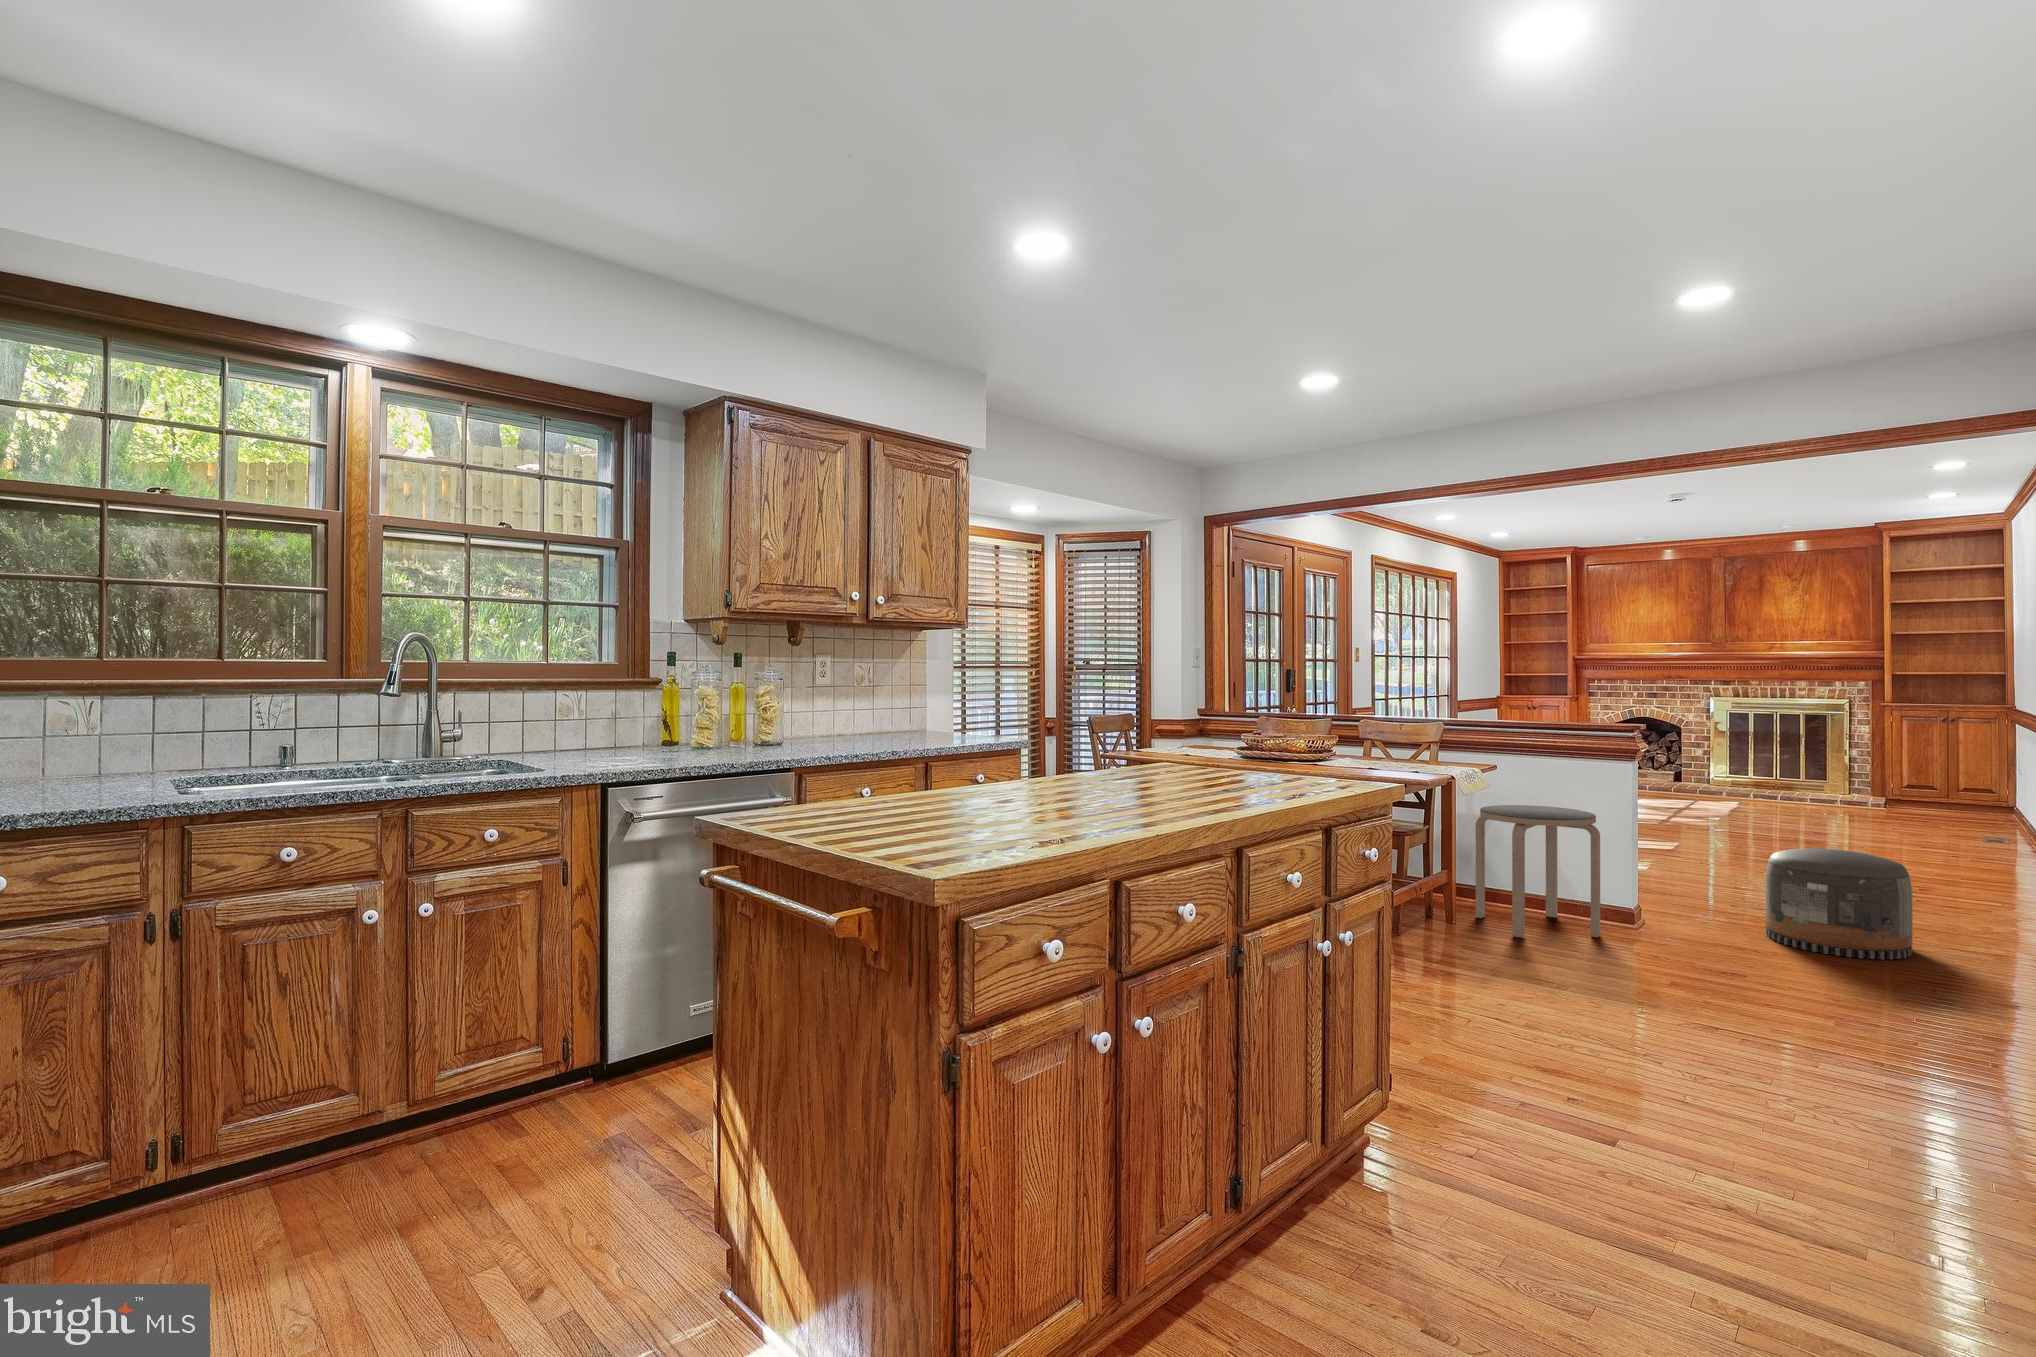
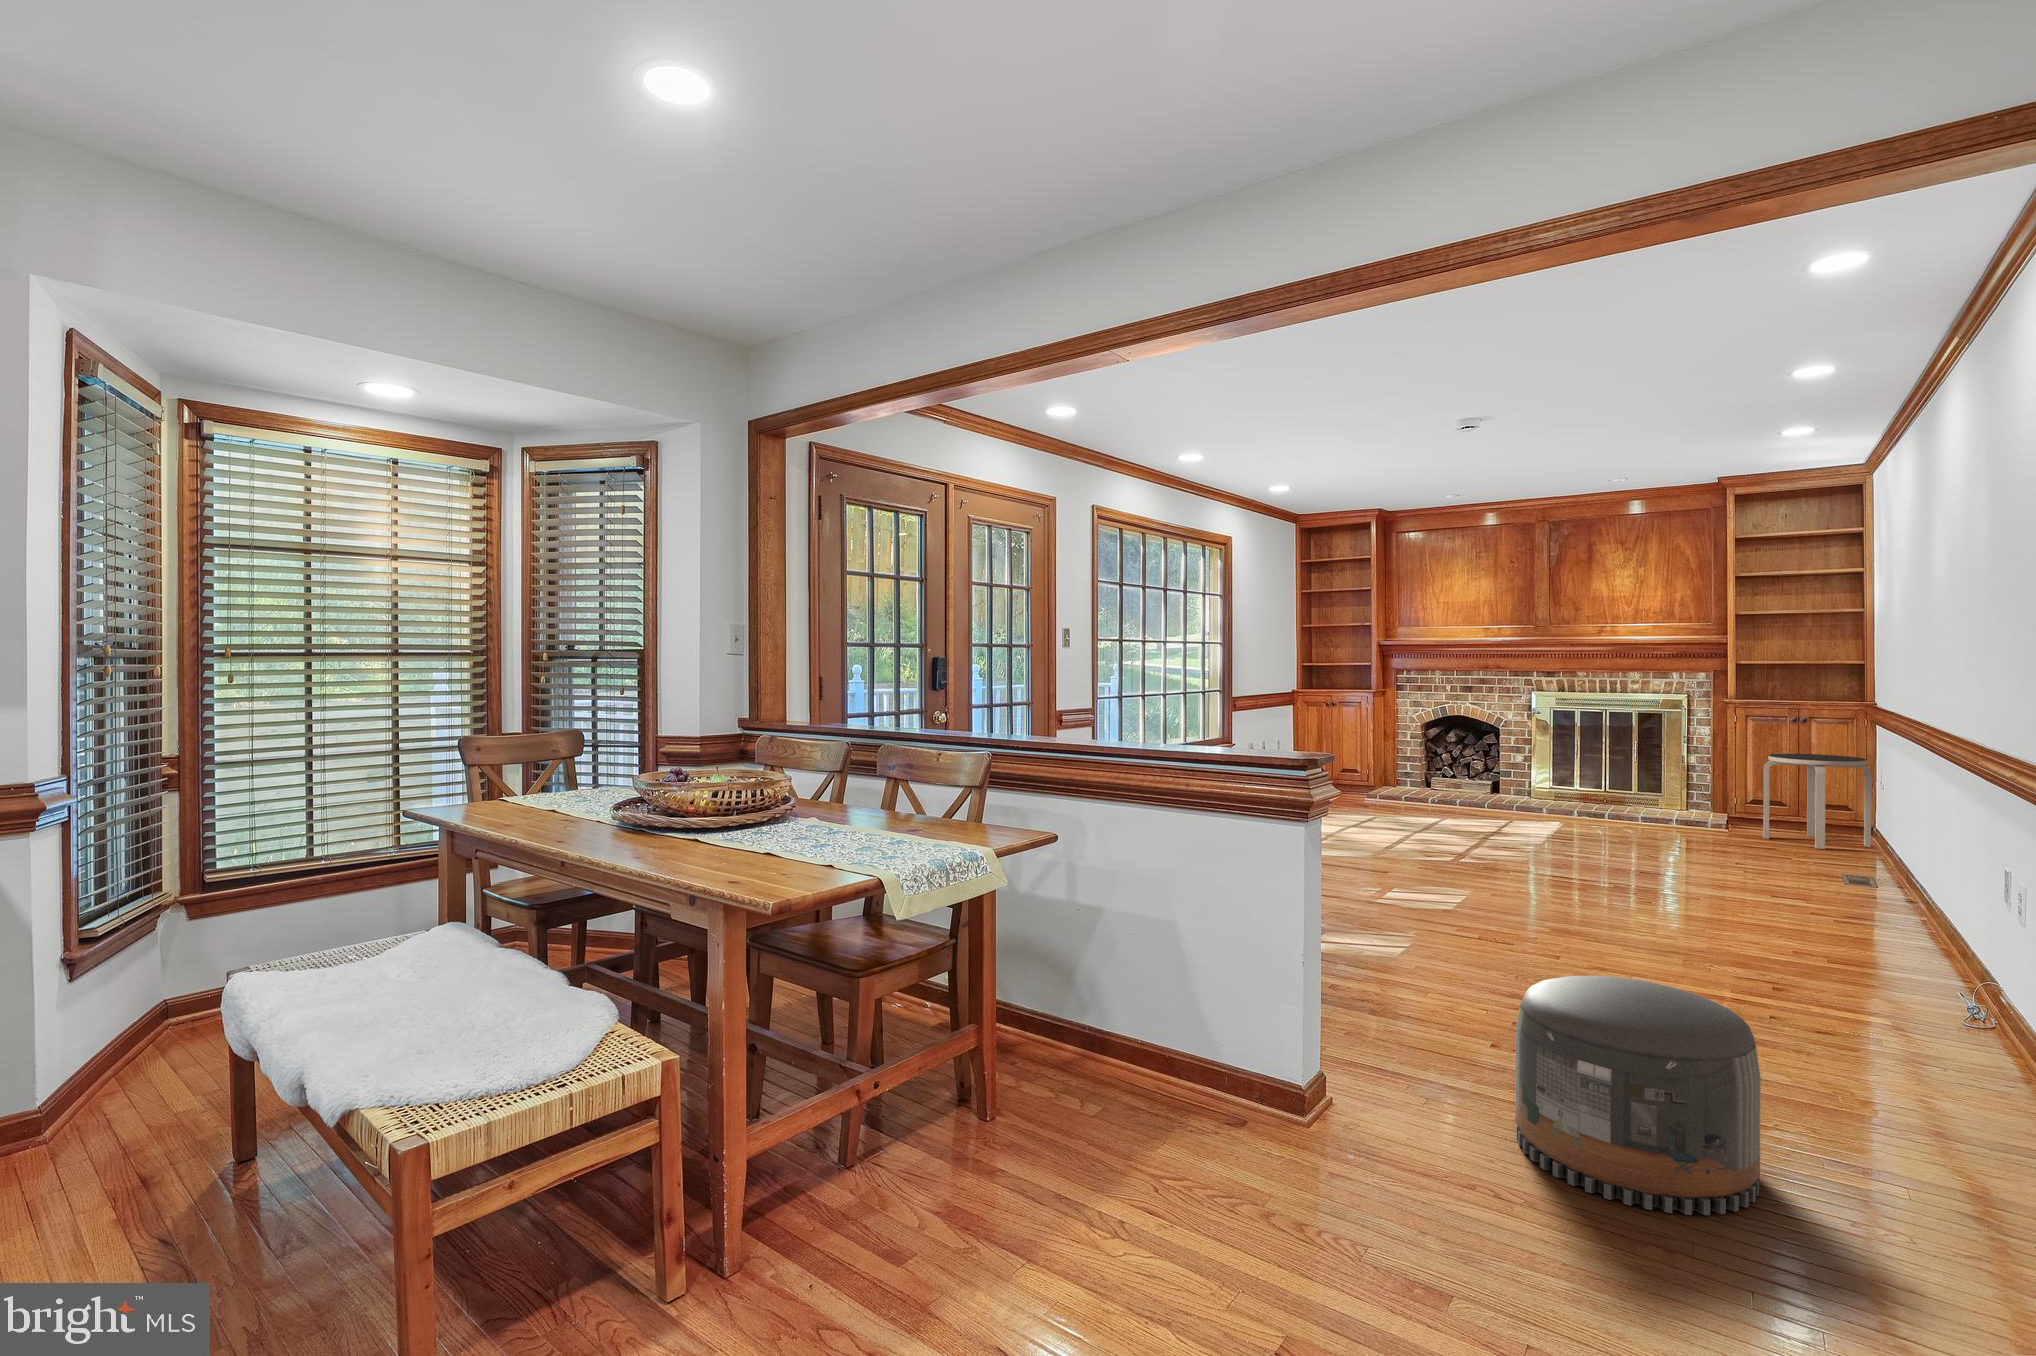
side table: present [1476,805,1600,938] -> present [1763,754,1872,849]

